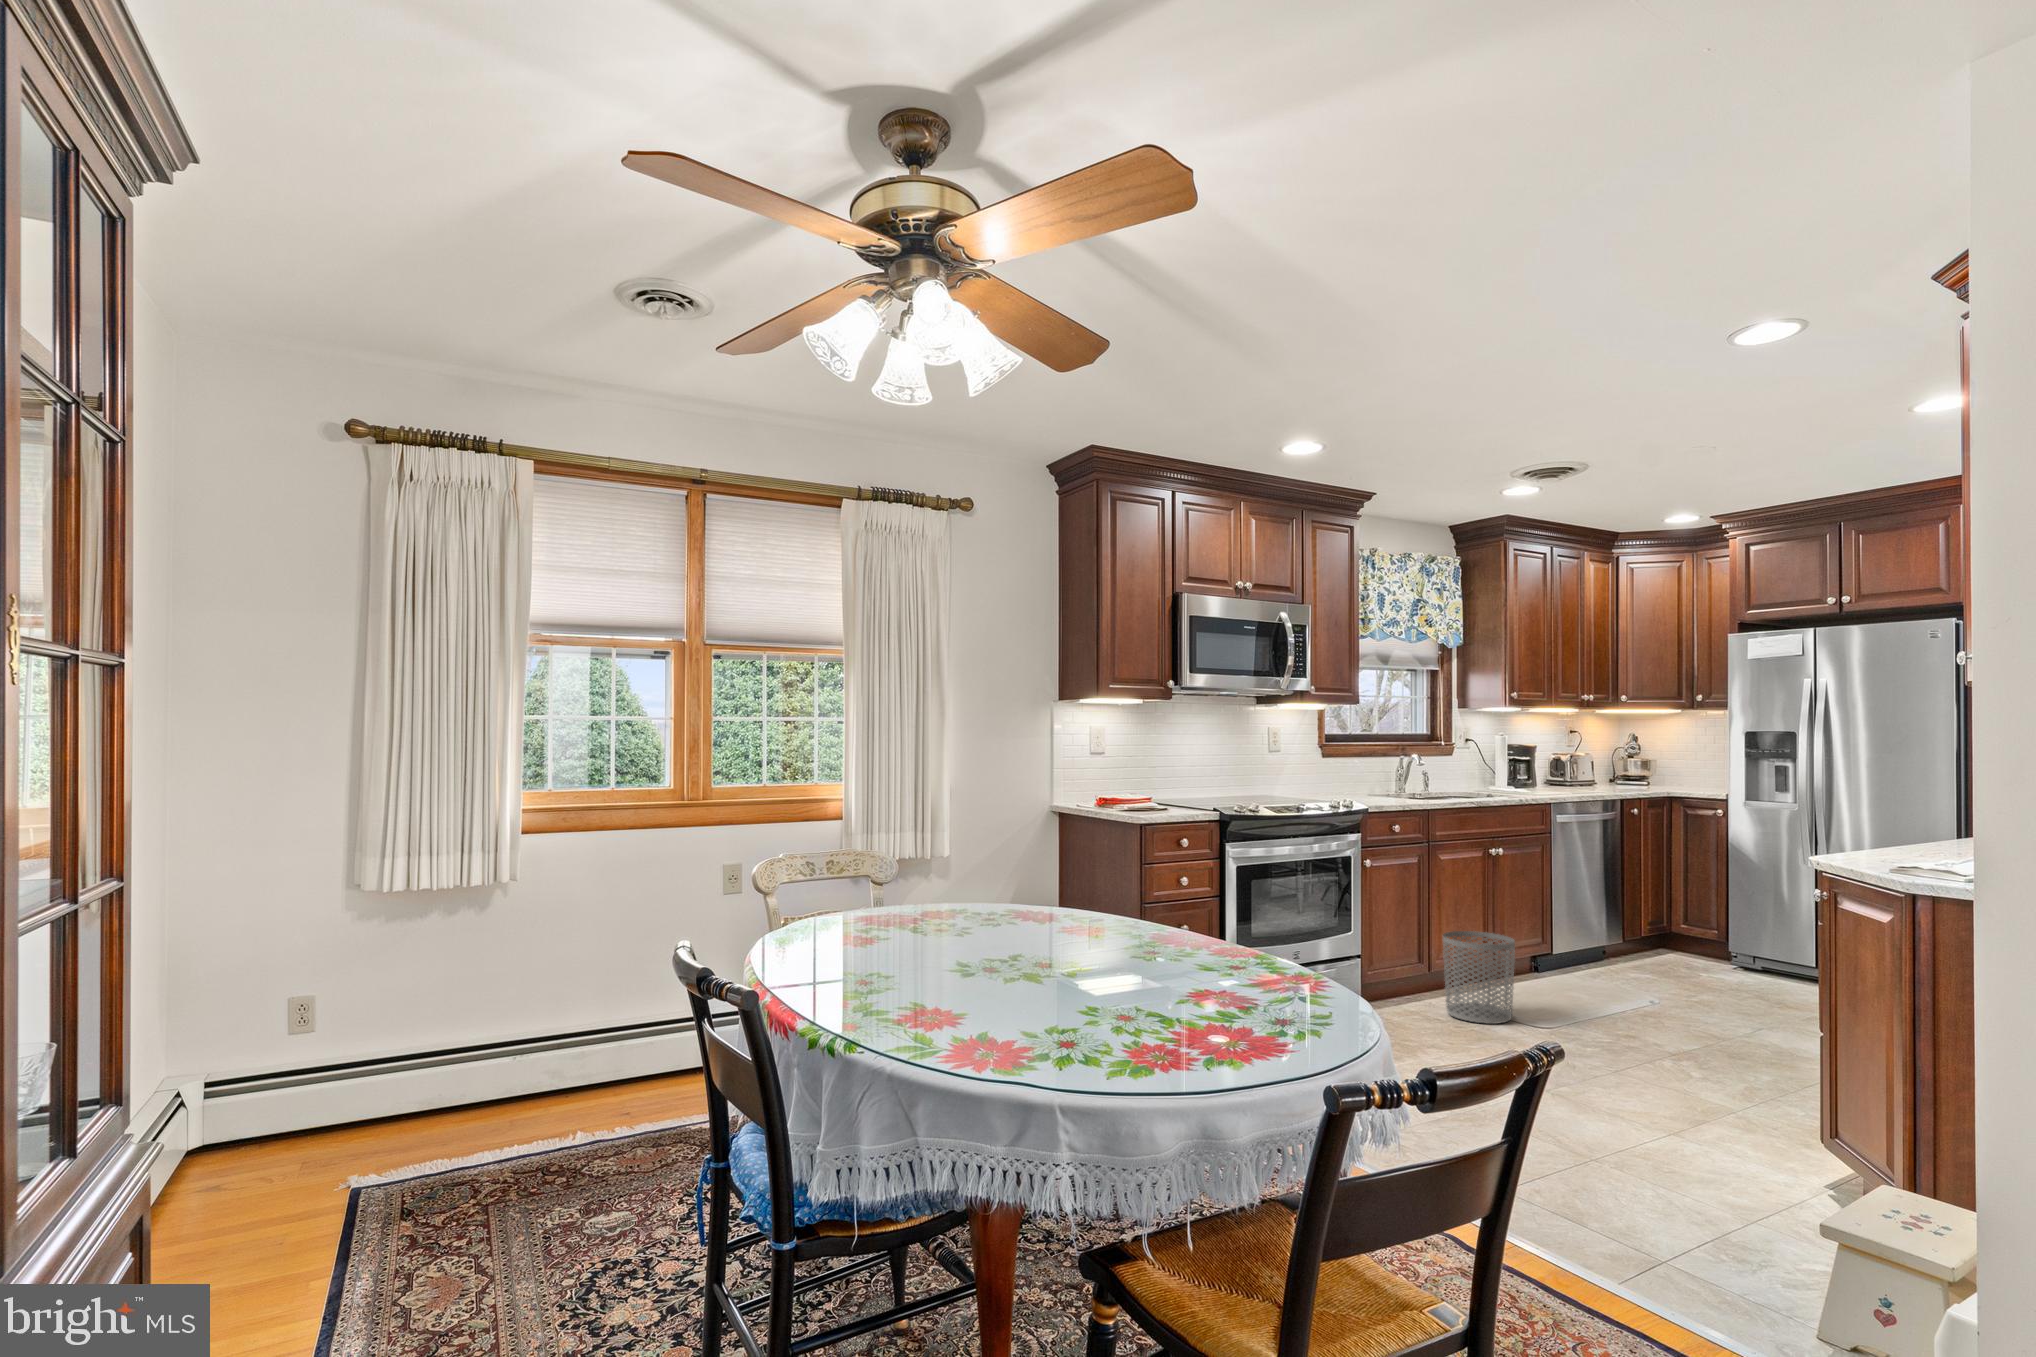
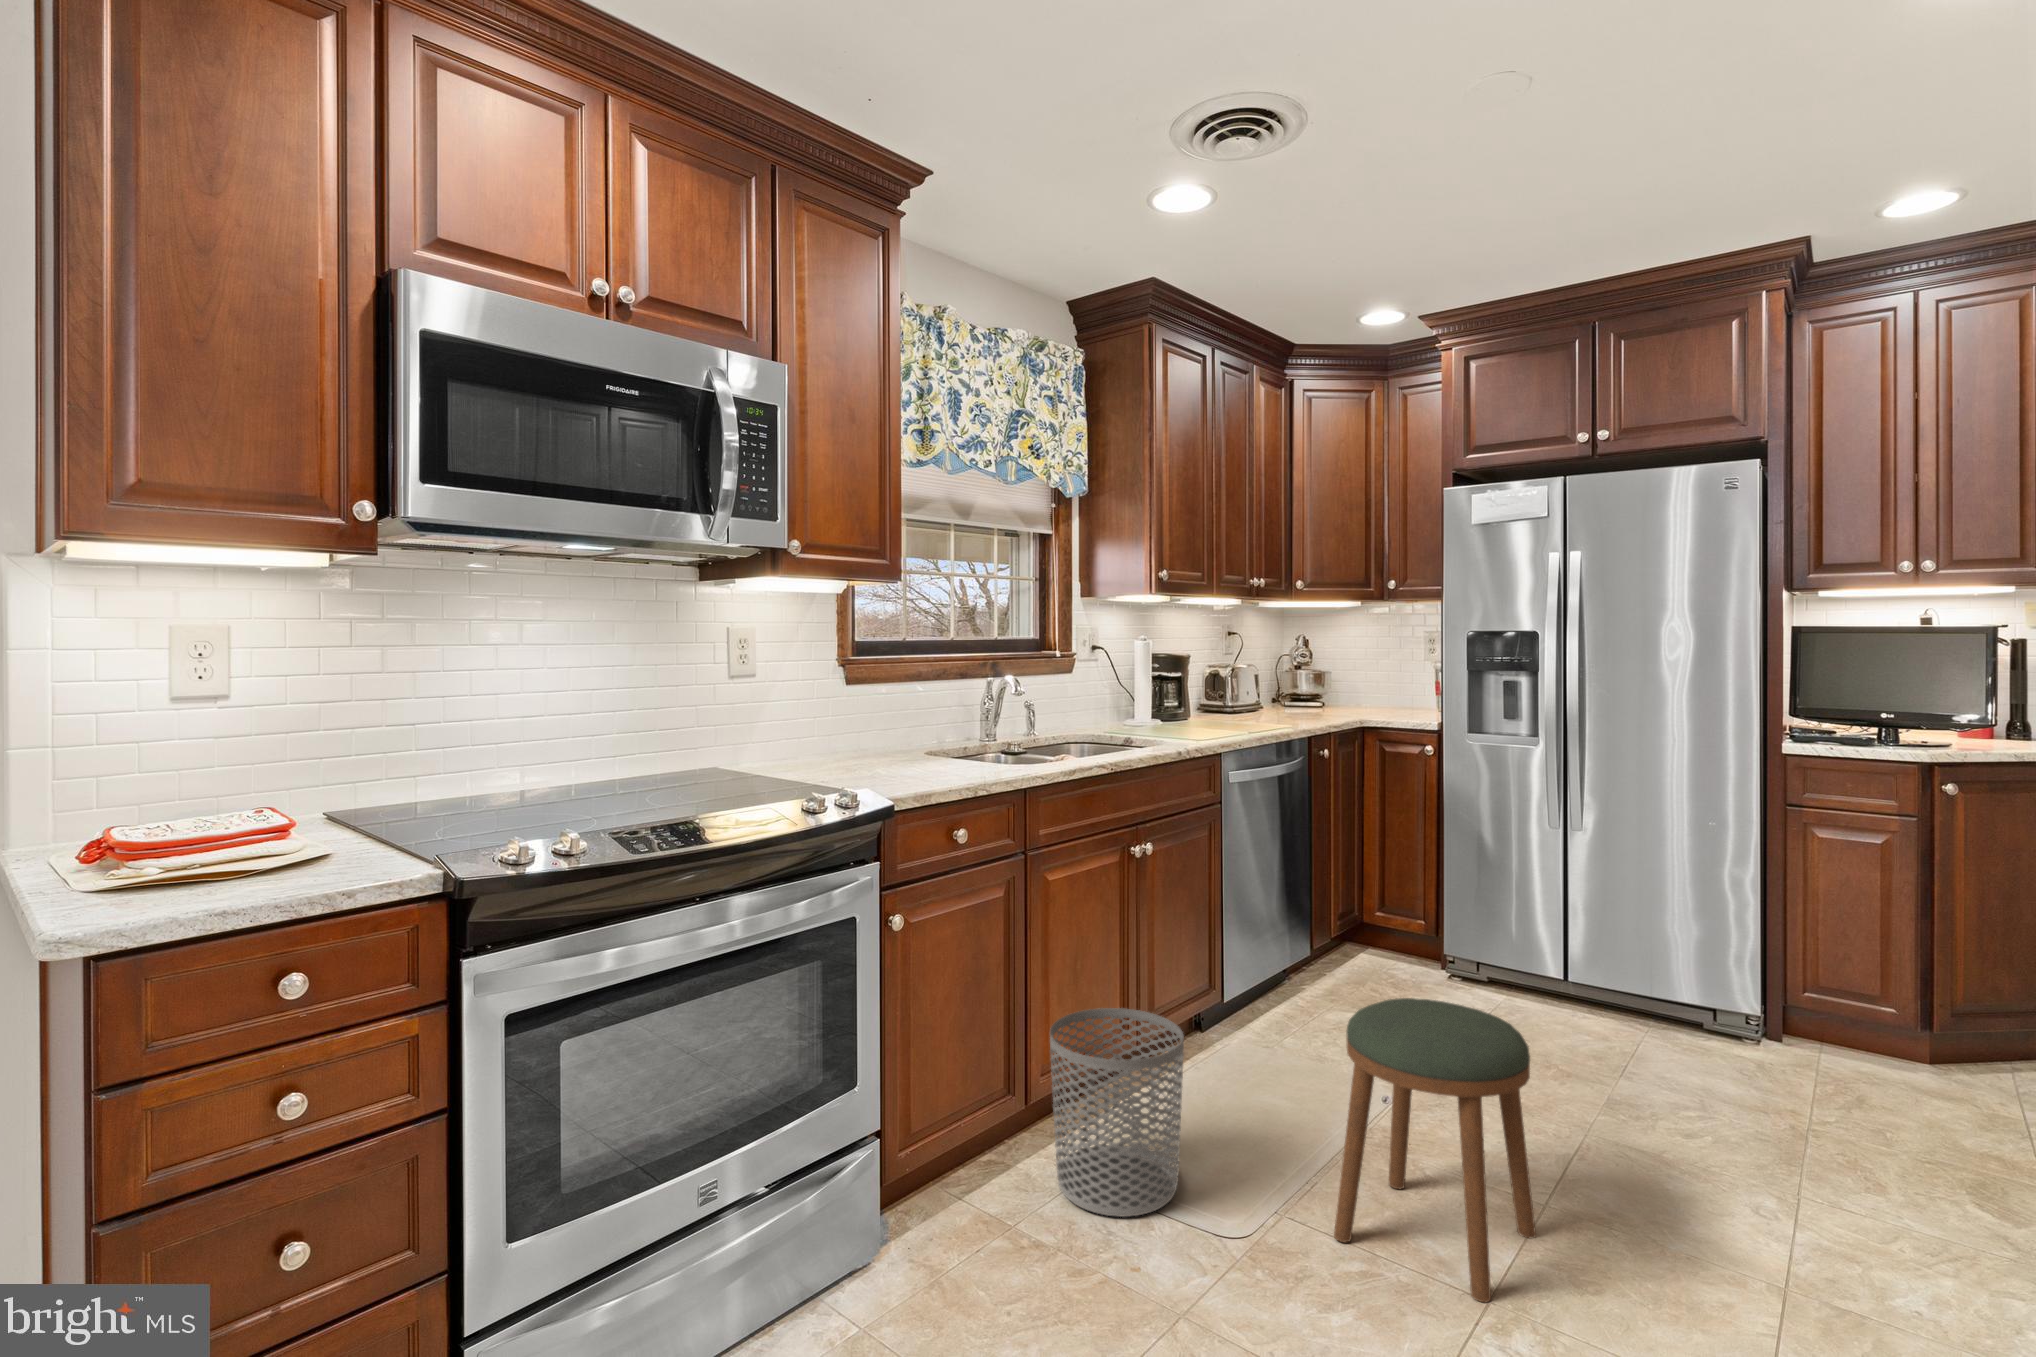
stool: none [1593,928,1707,1057] -> present [1334,998,1536,1302]

